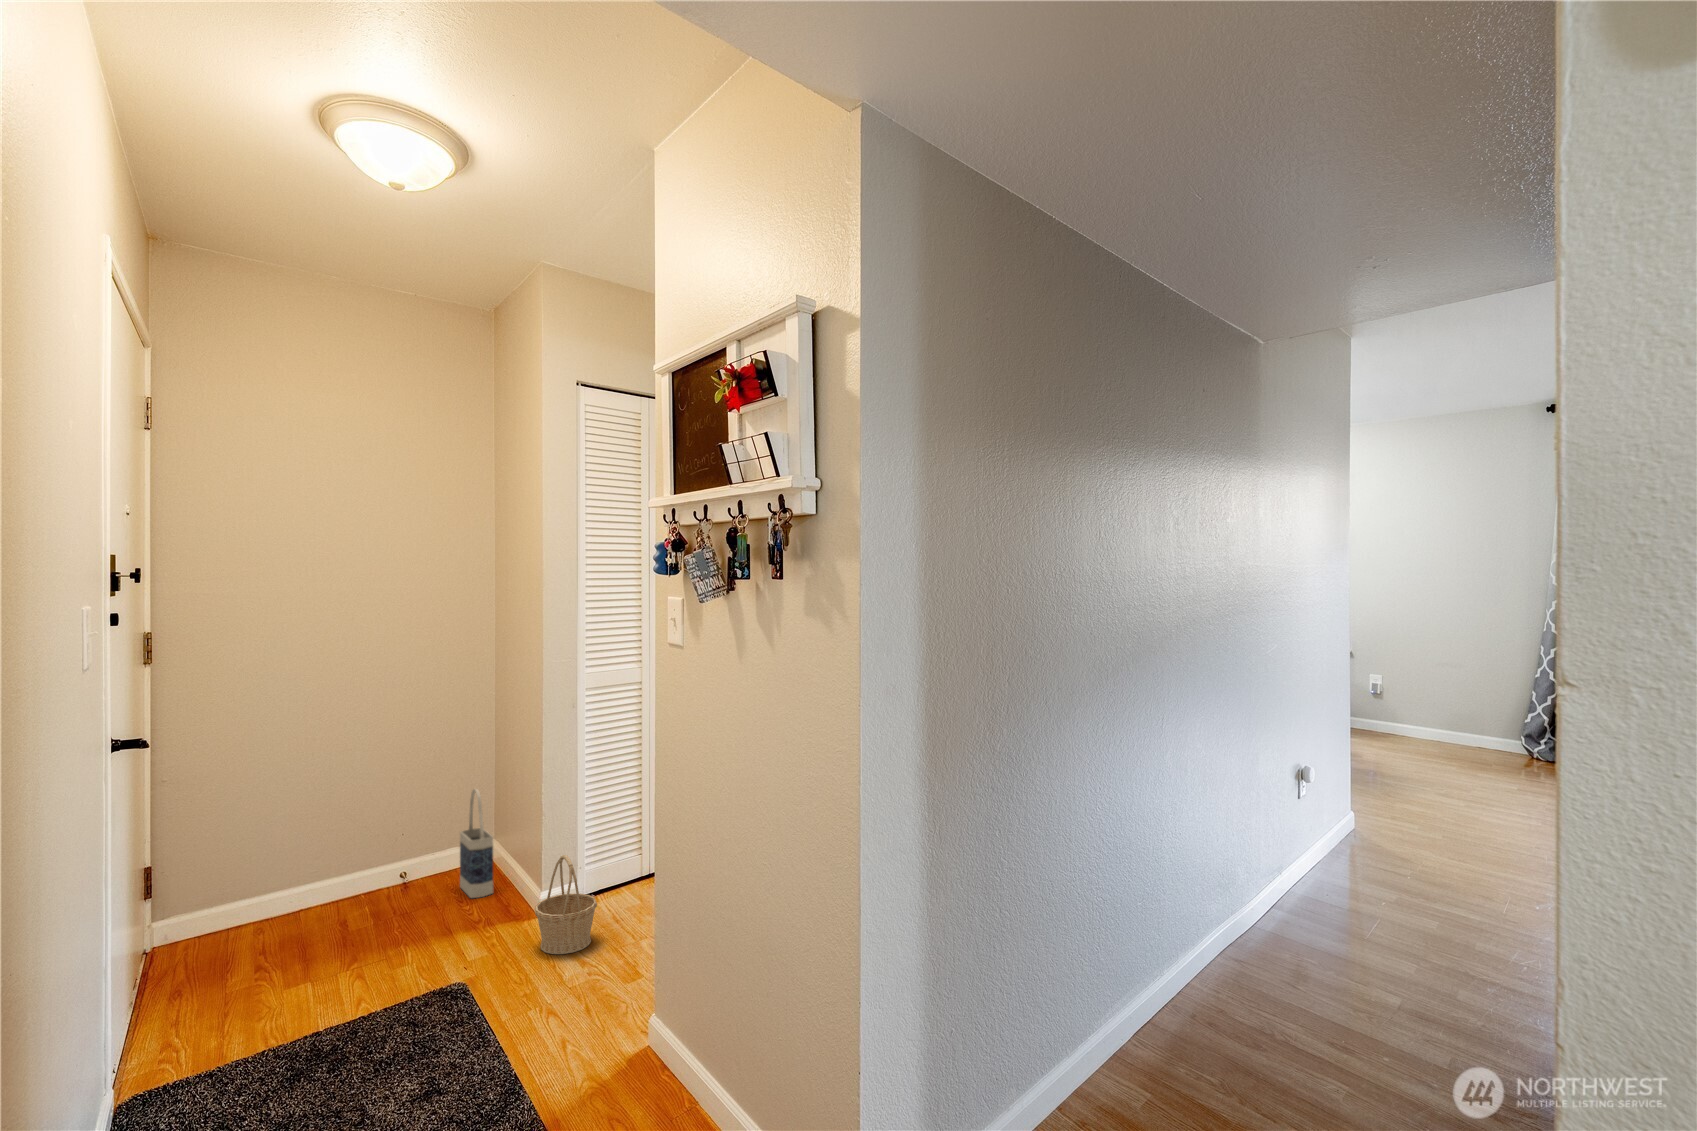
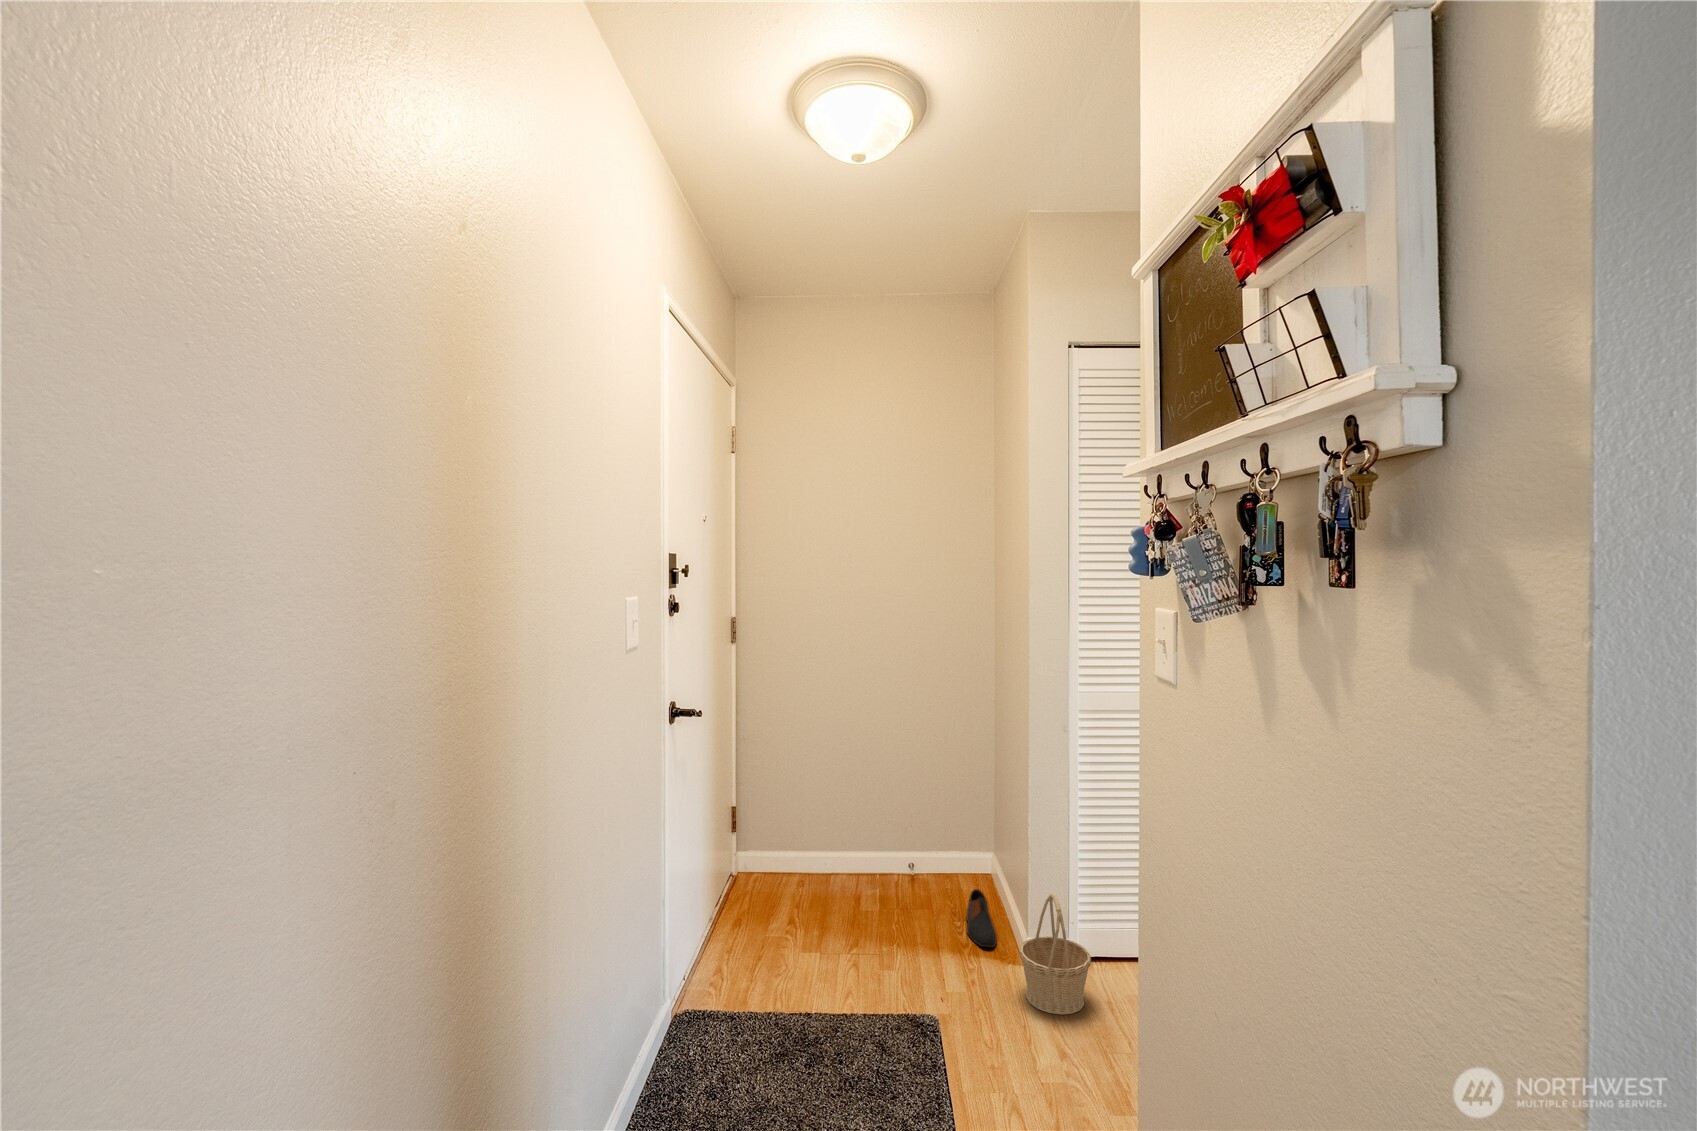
bag: present [460,789,493,898] -> none [963,789,992,905]
shoe: none [471,880,505,926] -> present [967,889,997,947]

